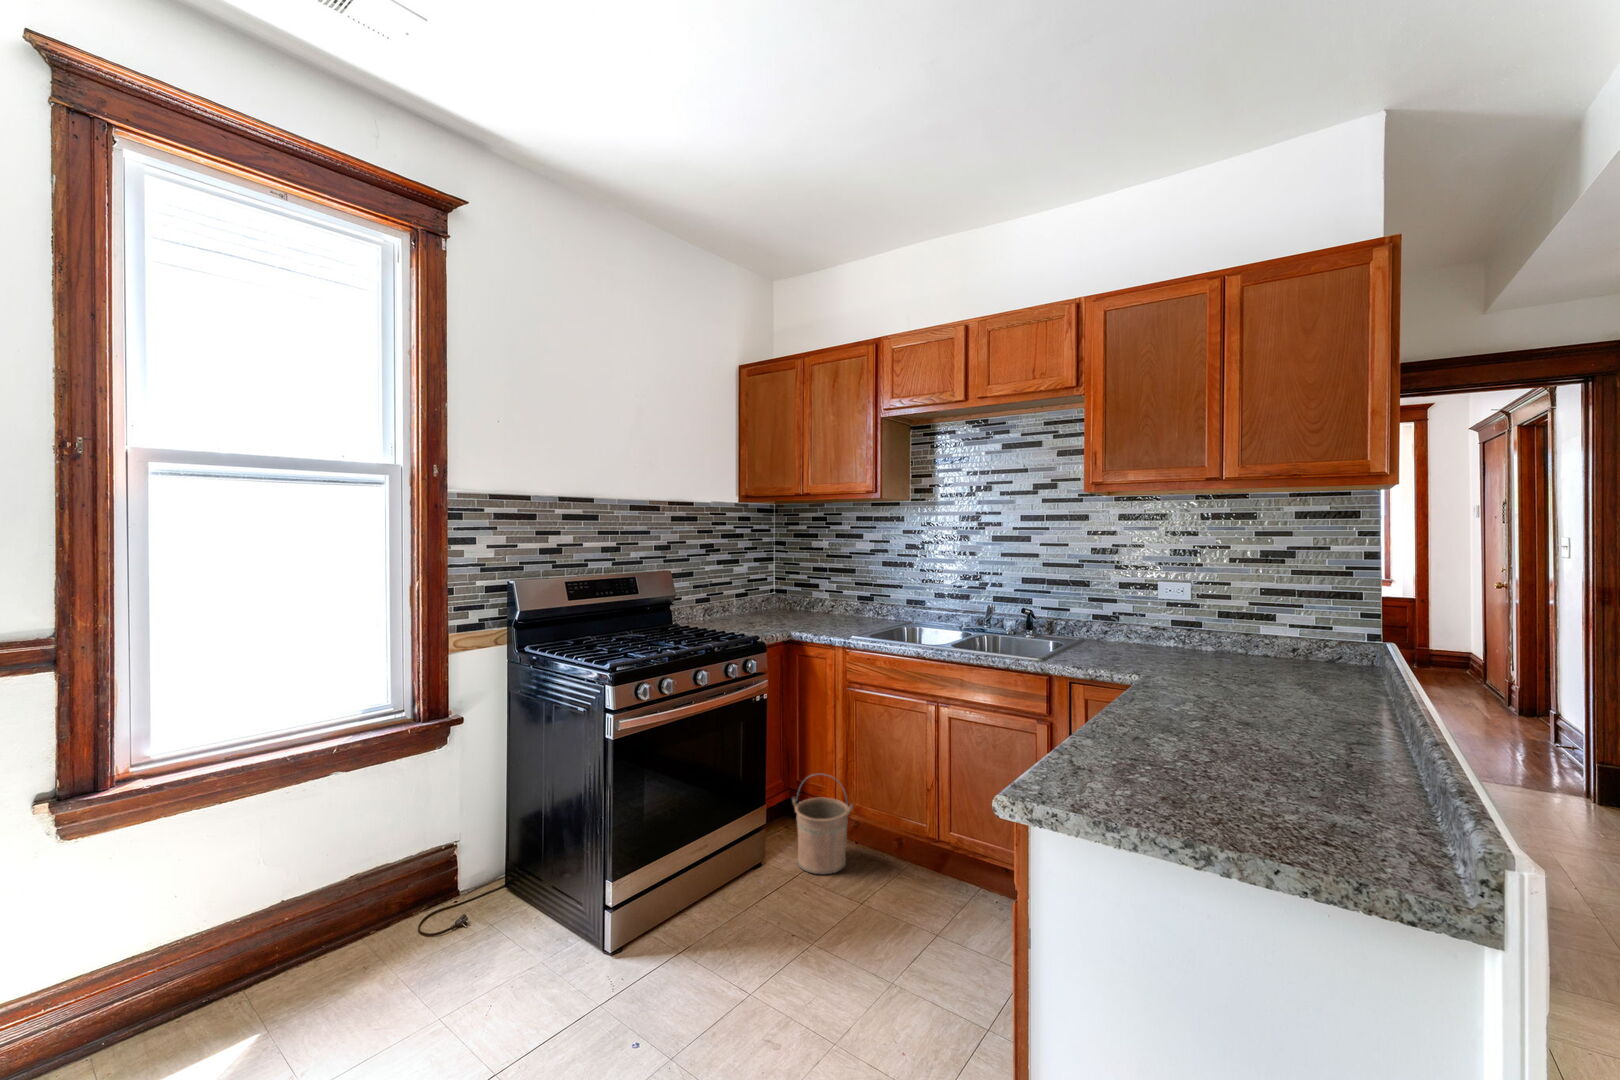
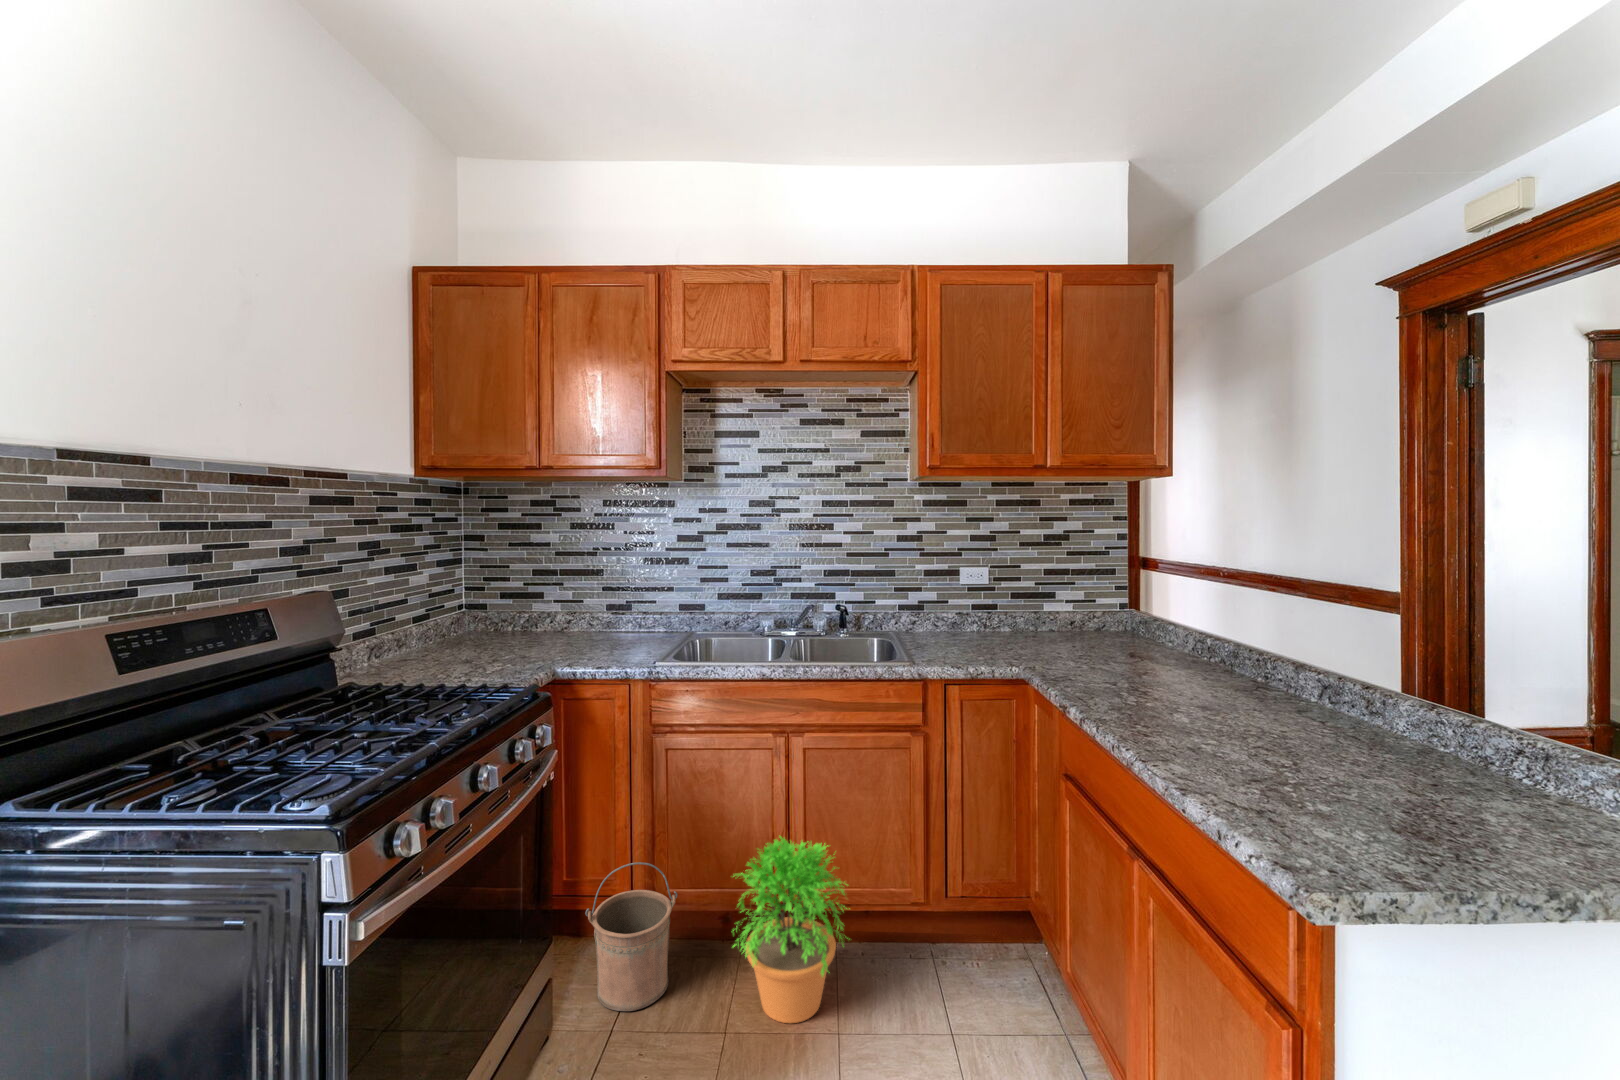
potted plant: none [870,779,971,919] -> present [733,836,848,1023]

